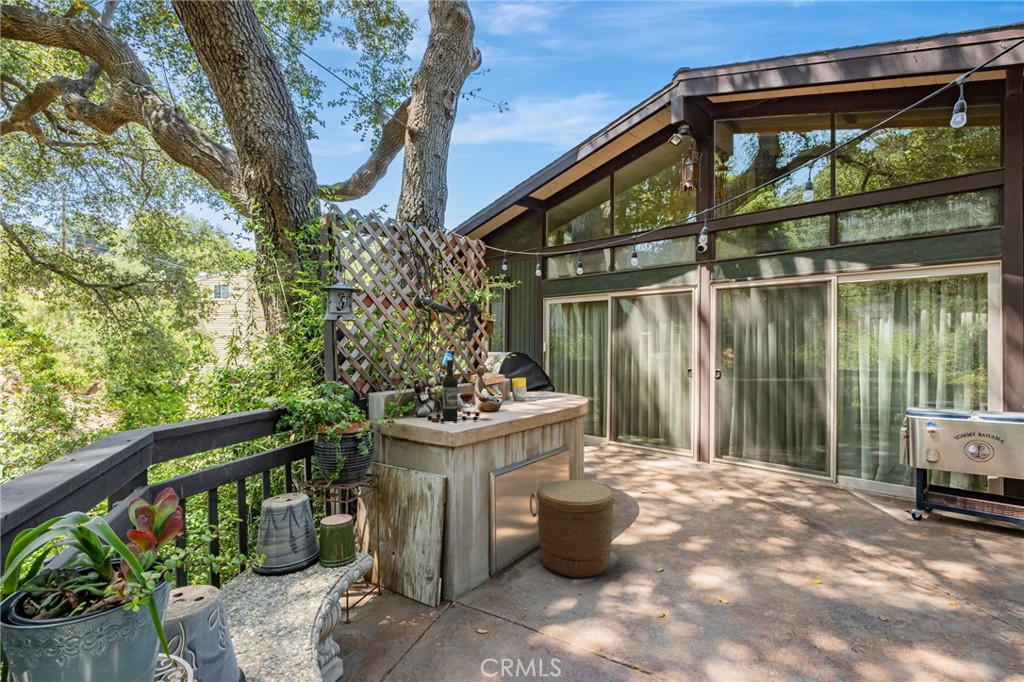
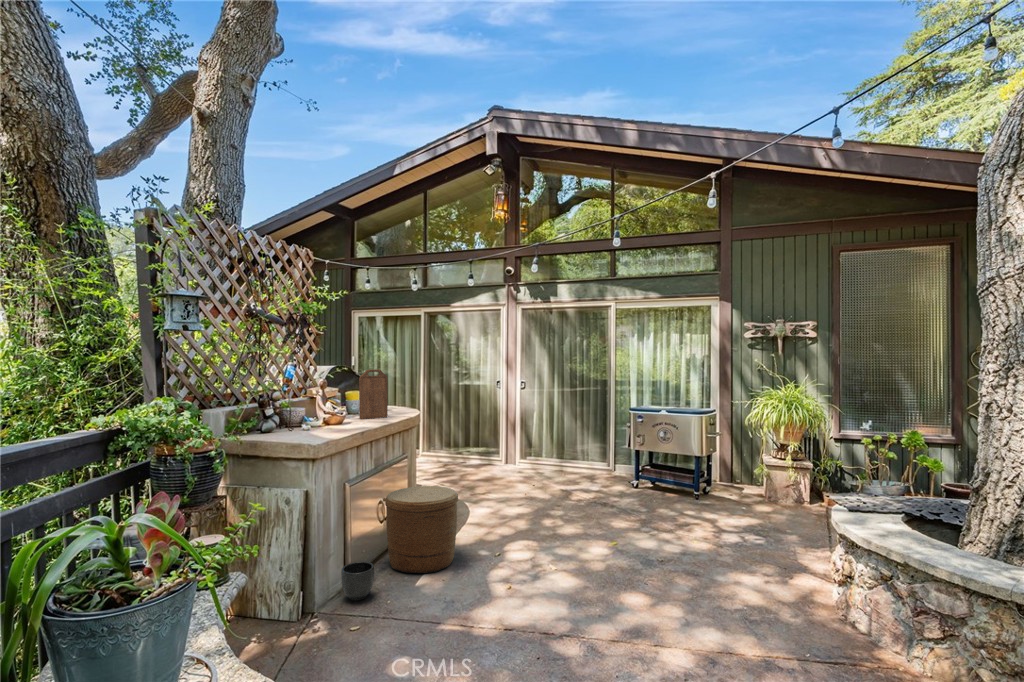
cutting board: none [522,356,550,405] -> present [359,369,388,419]
wine bottle: present [427,360,489,423] -> none [275,373,342,436]
planter: none [483,555,515,596] -> present [341,562,374,601]

